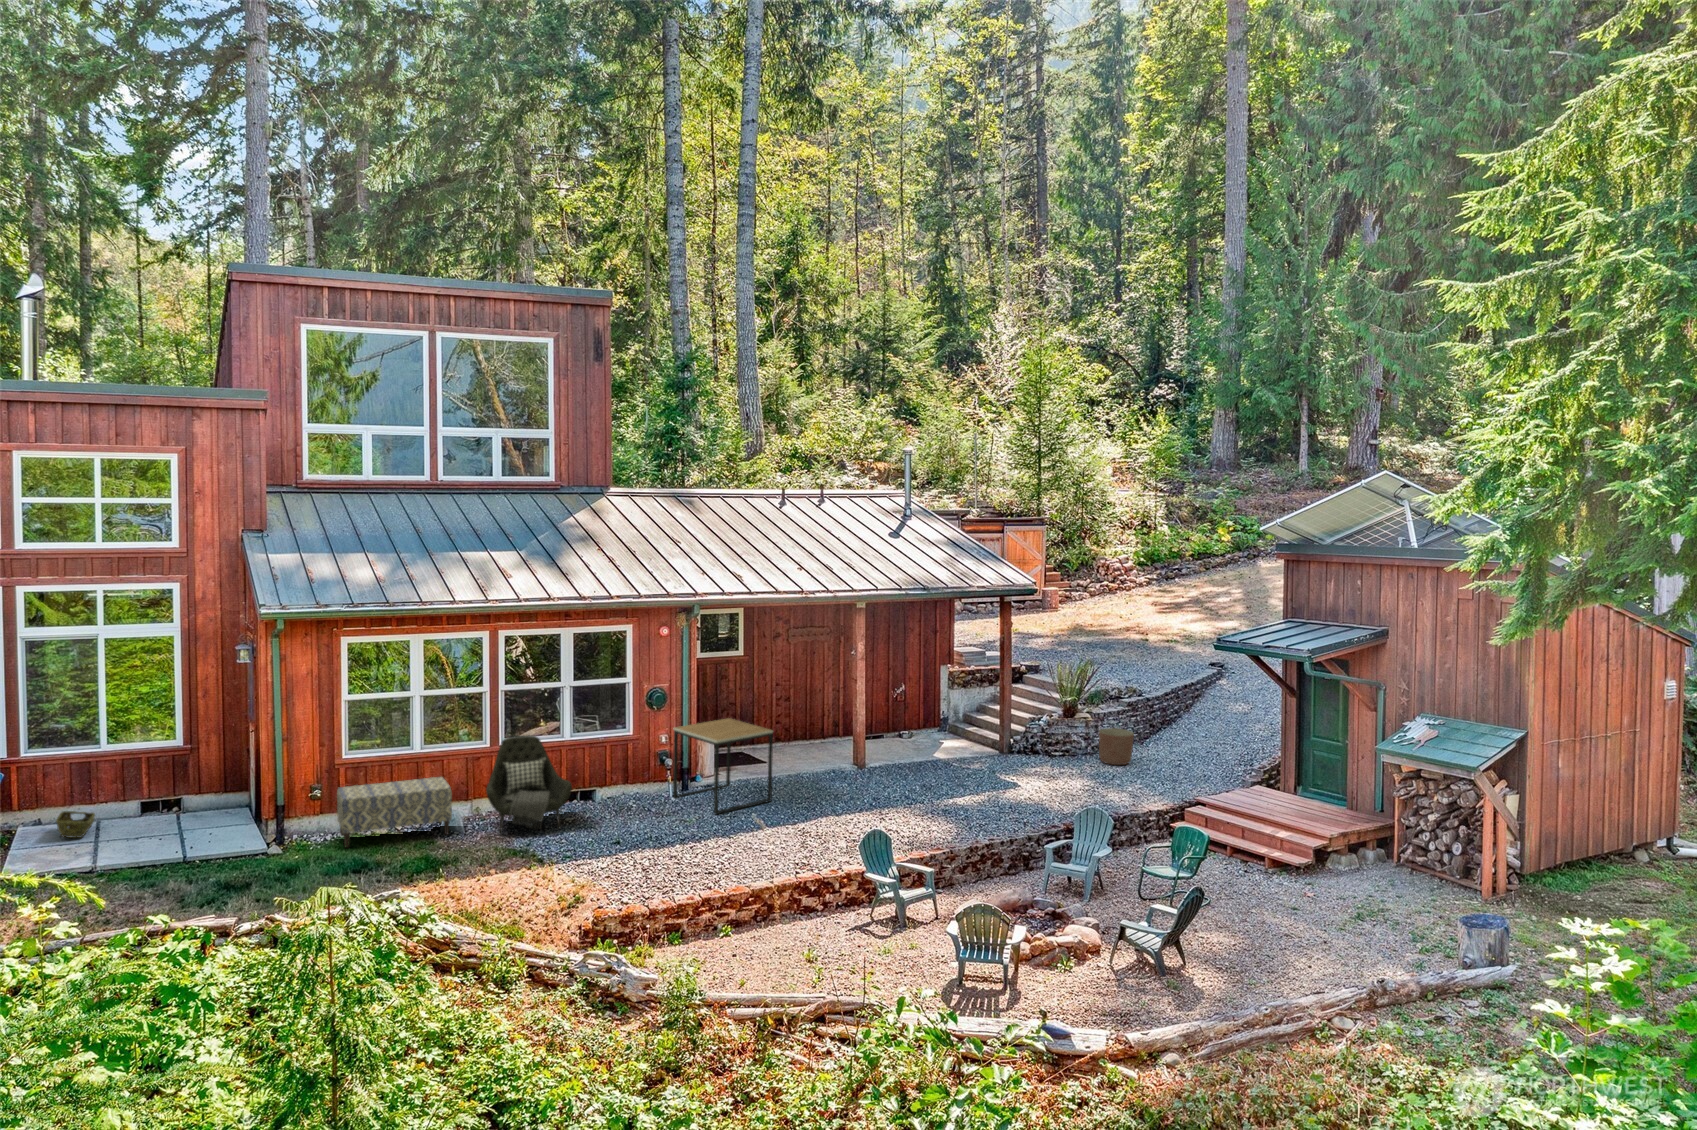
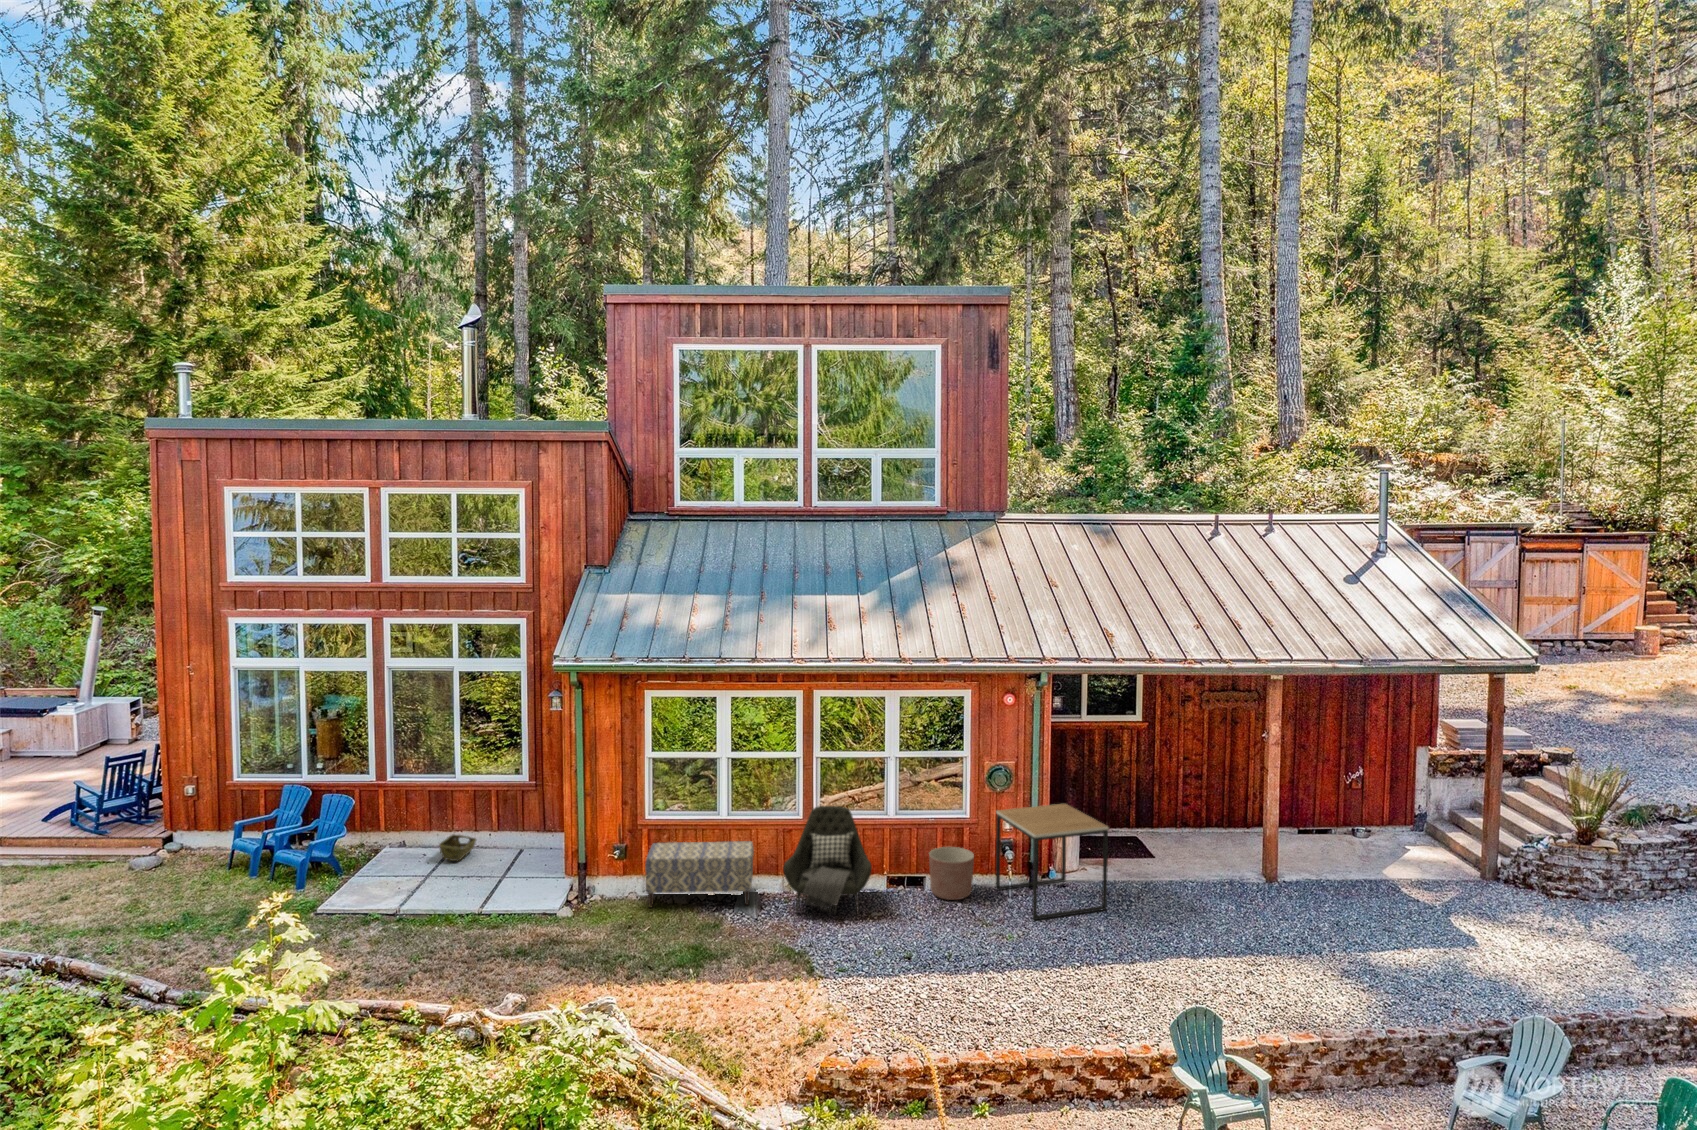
planter: present [1099,728,1134,765] -> present [929,847,974,900]

